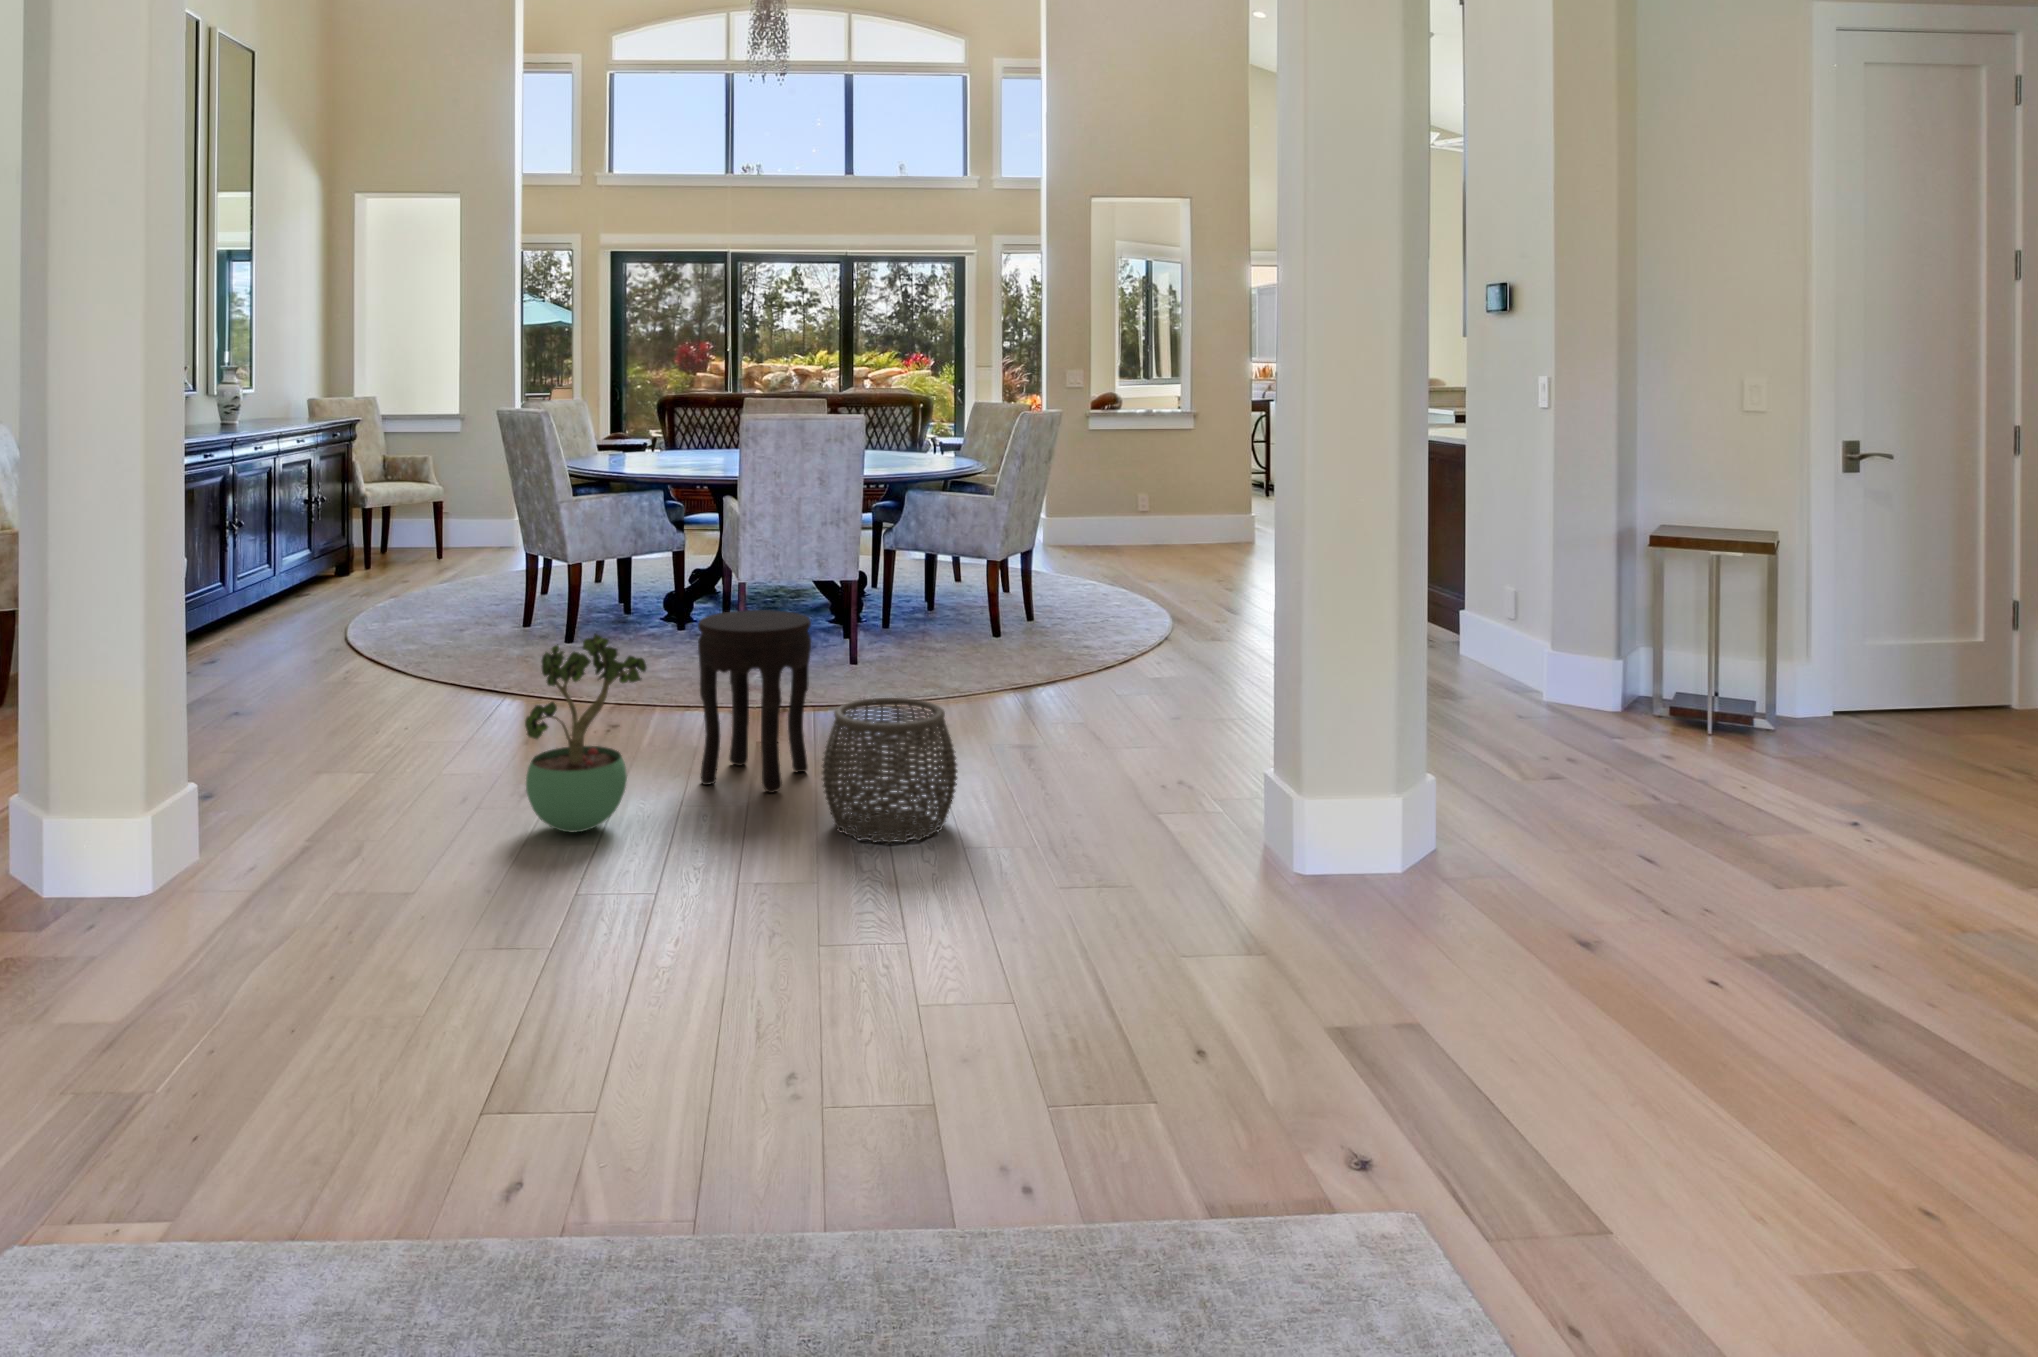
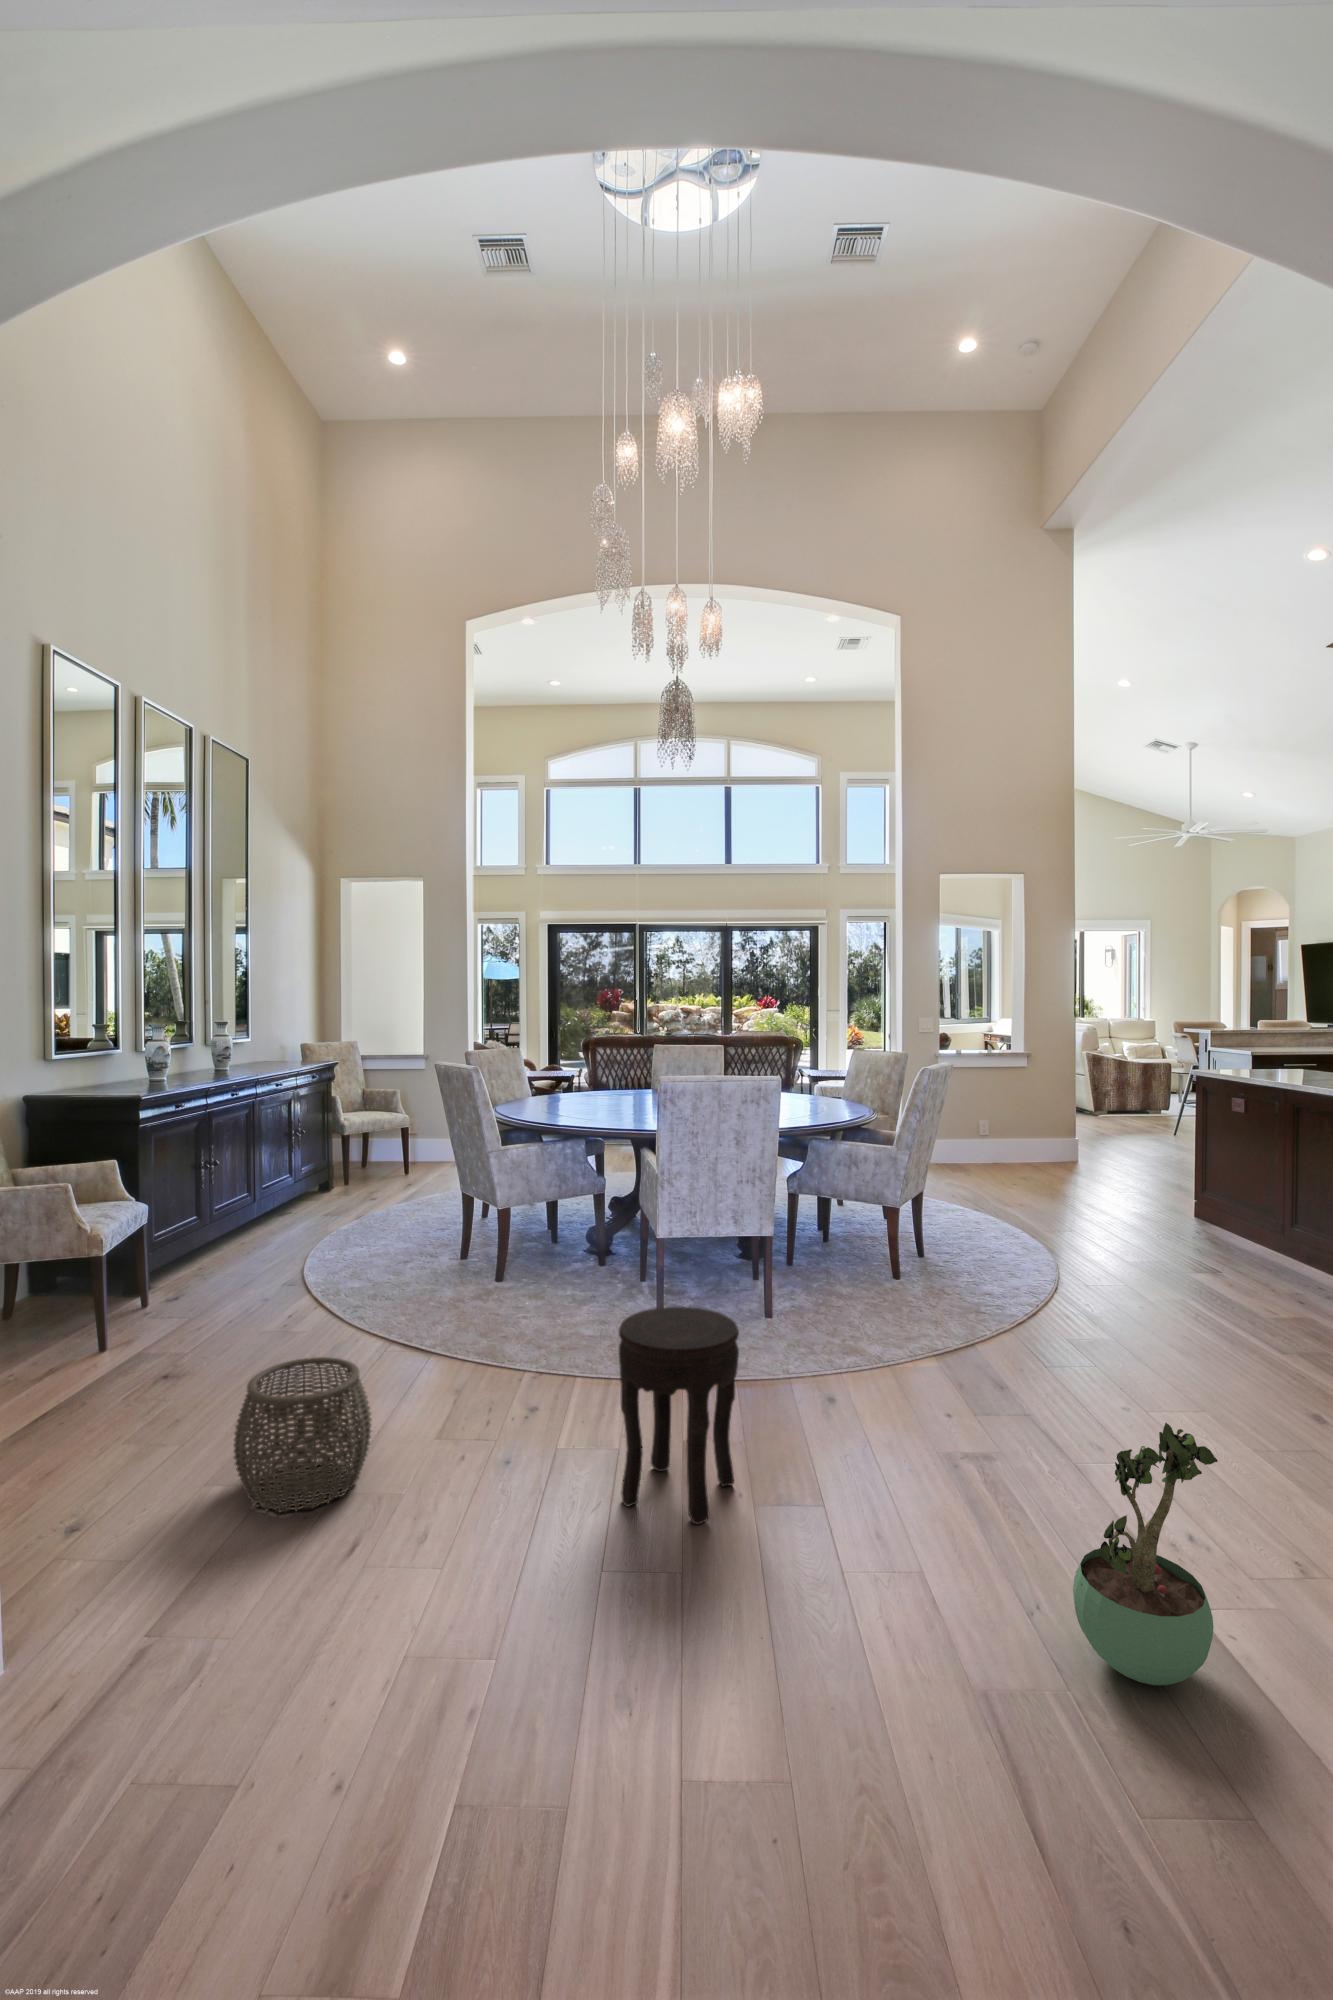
potted plant: present [525,634,647,832] -> present [1073,1423,1218,1685]
woven basket: present [822,698,958,843] -> present [234,1357,372,1512]

